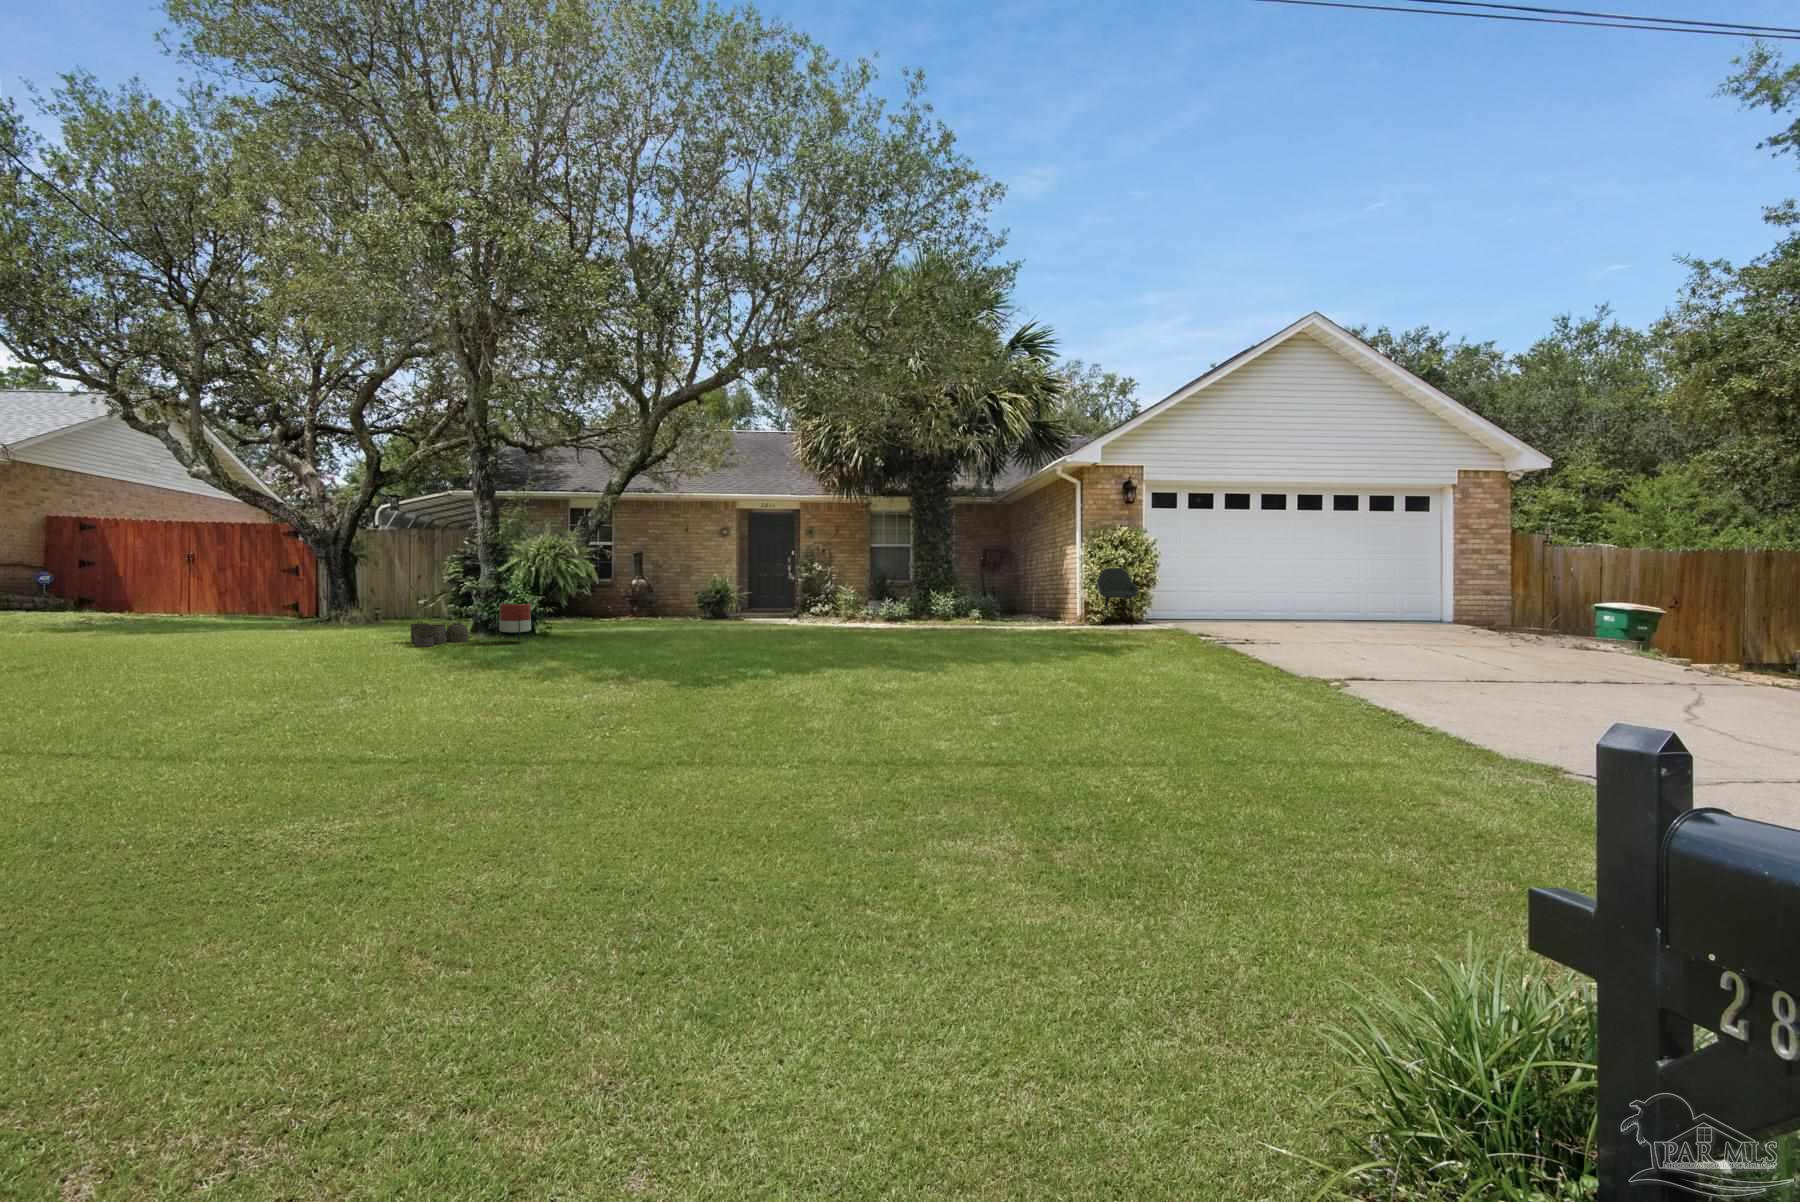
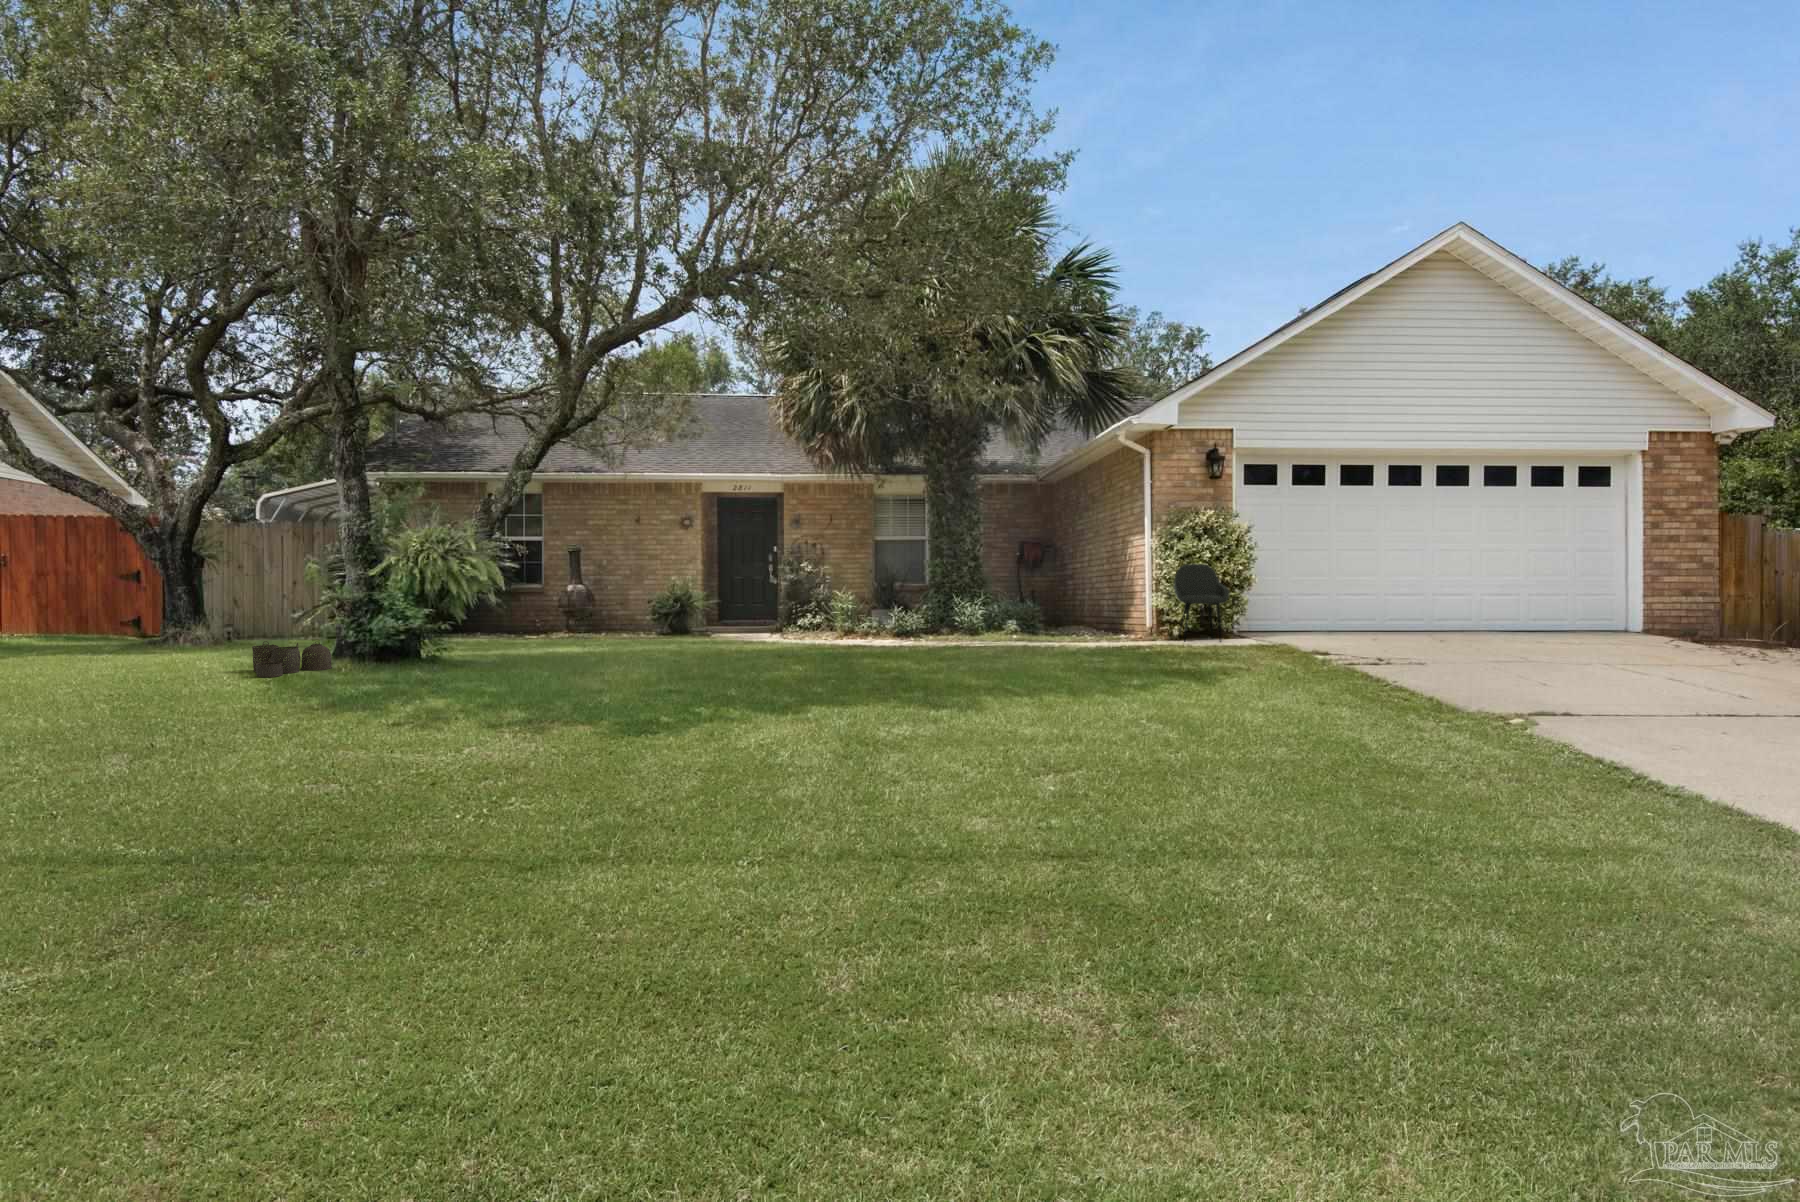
planter: present [499,603,531,644] -> none [372,616,415,673]

